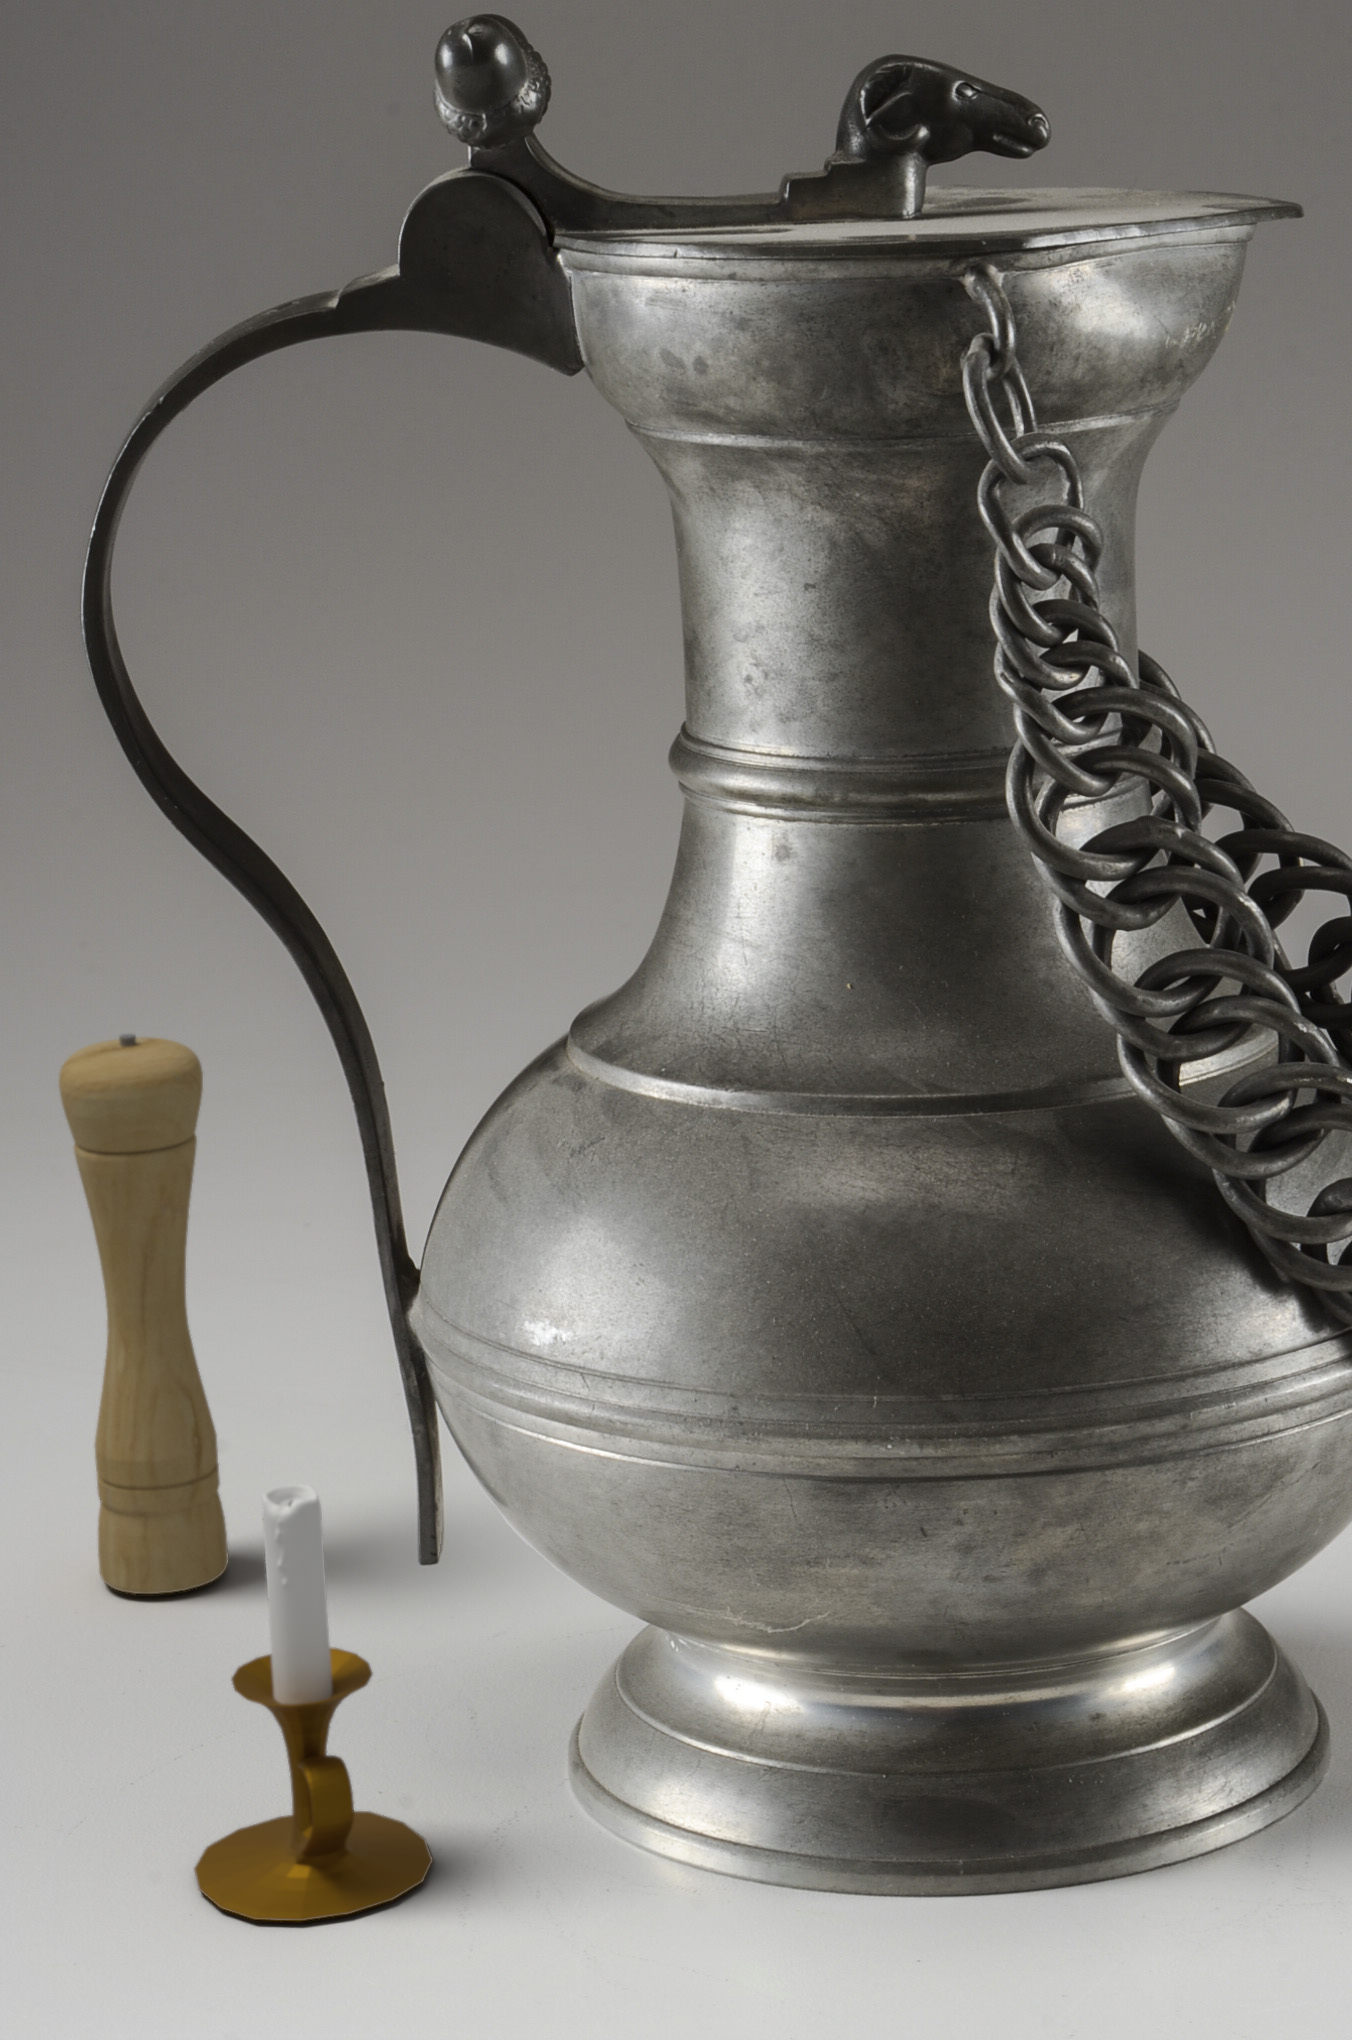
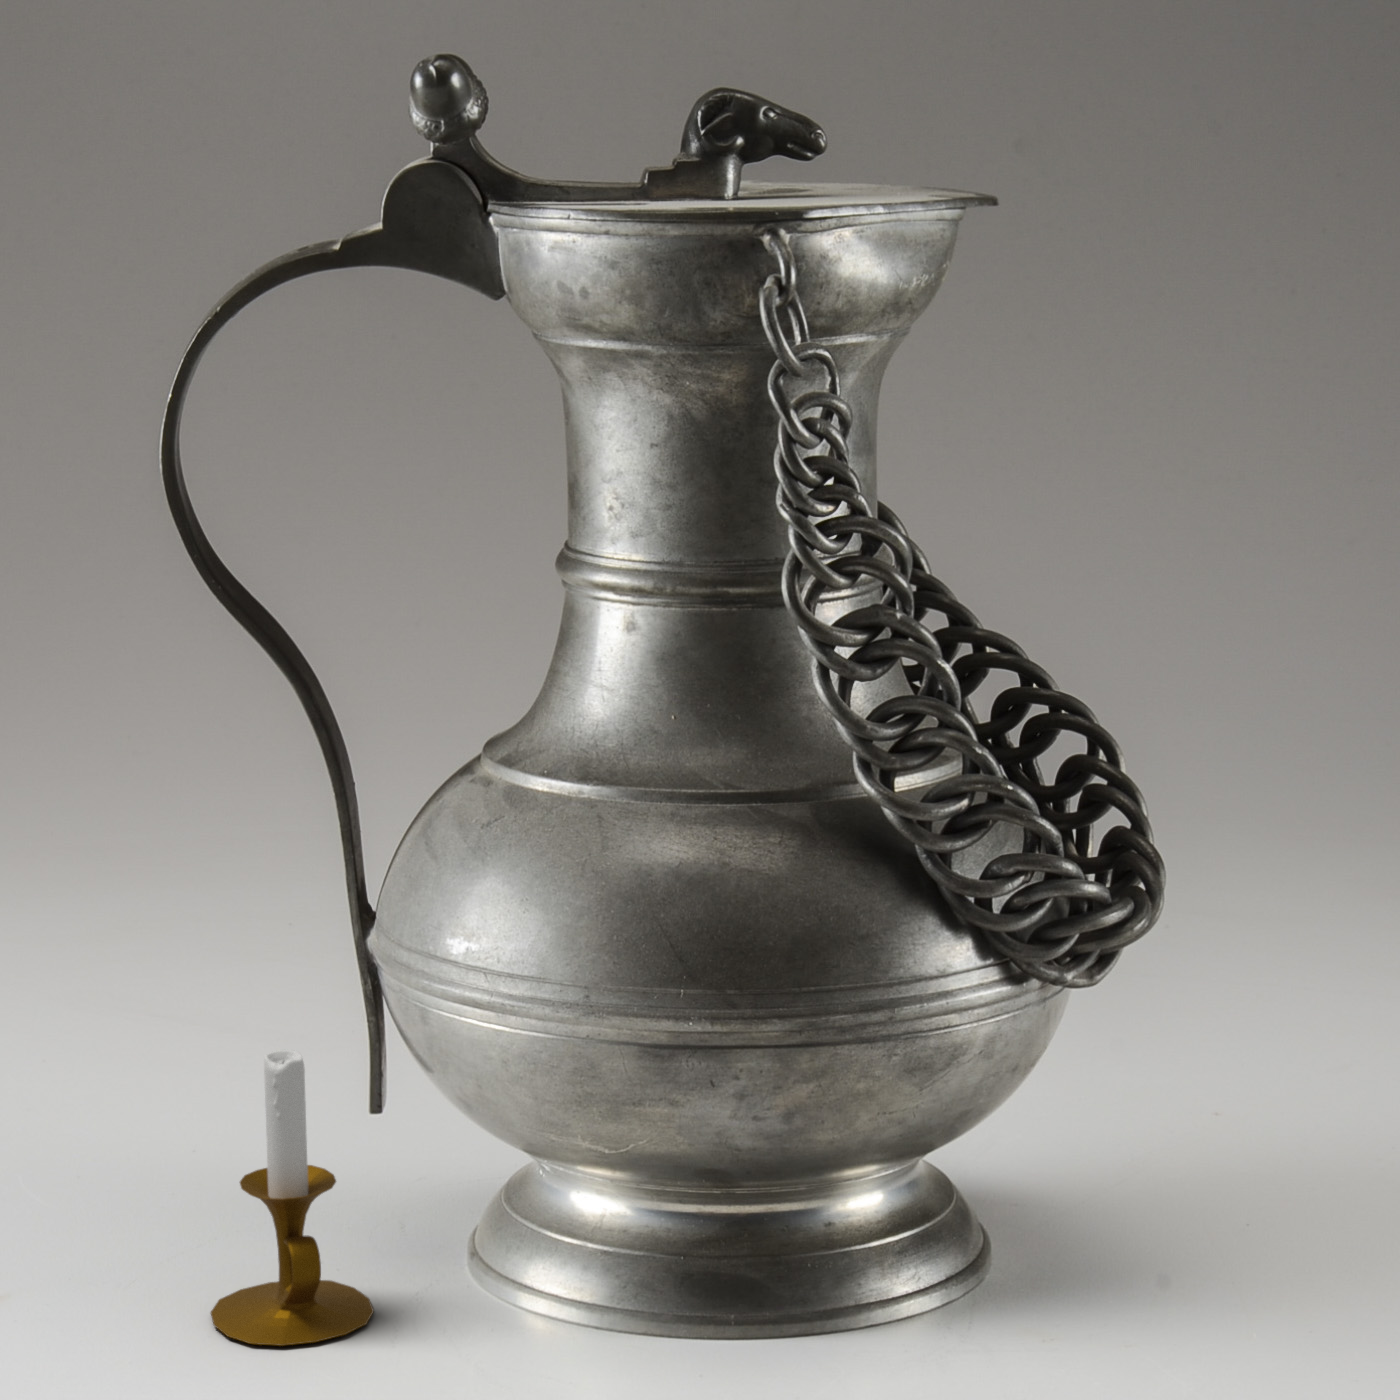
pepper mill: present [59,1034,229,1594] -> none [129,755,237,1144]

